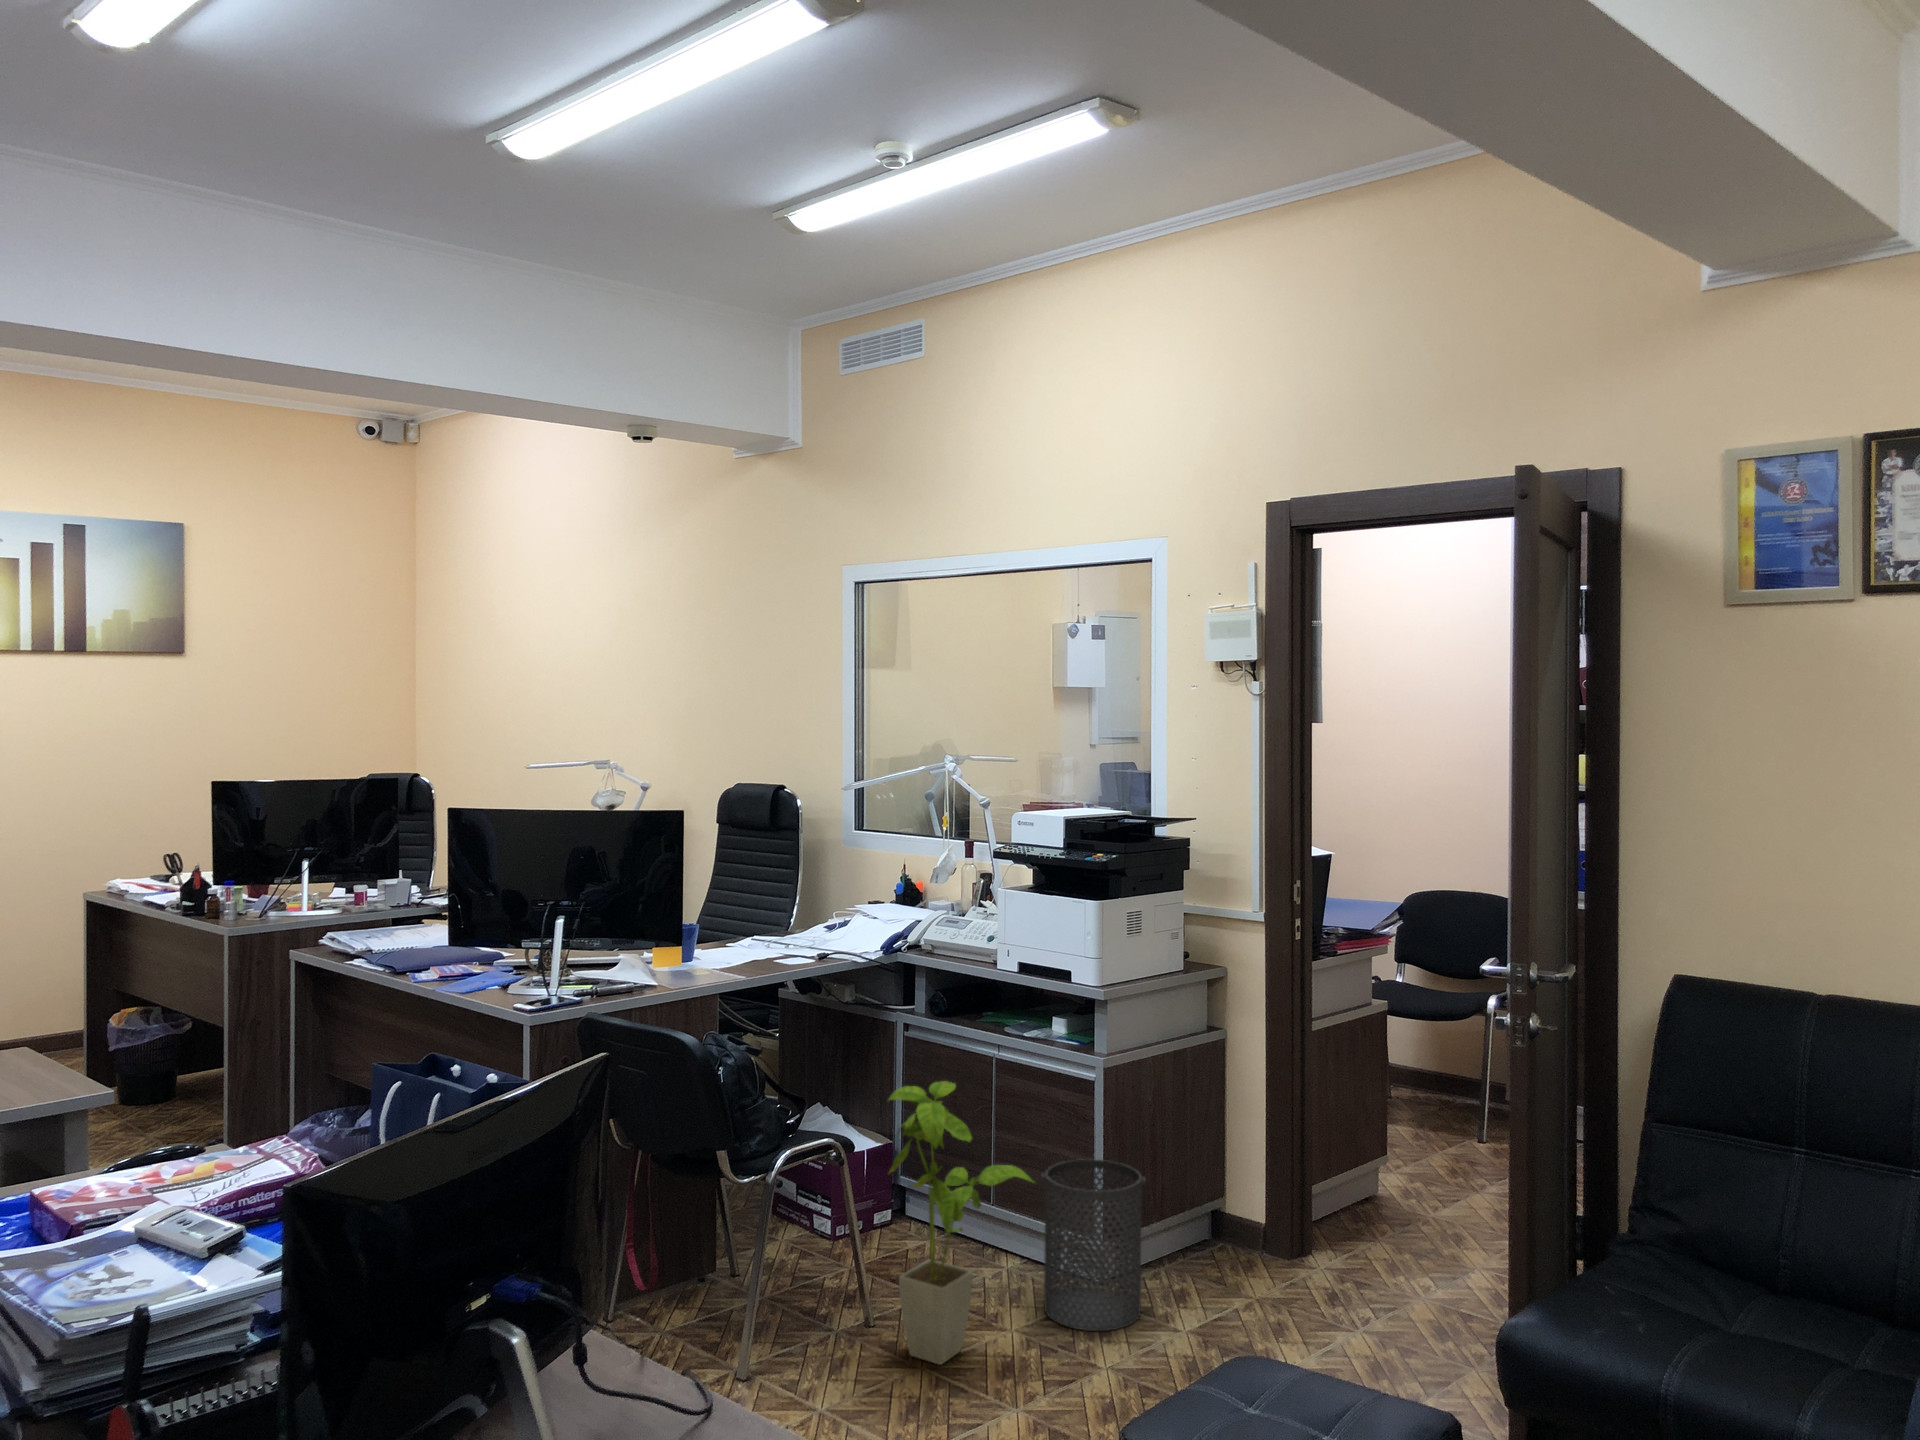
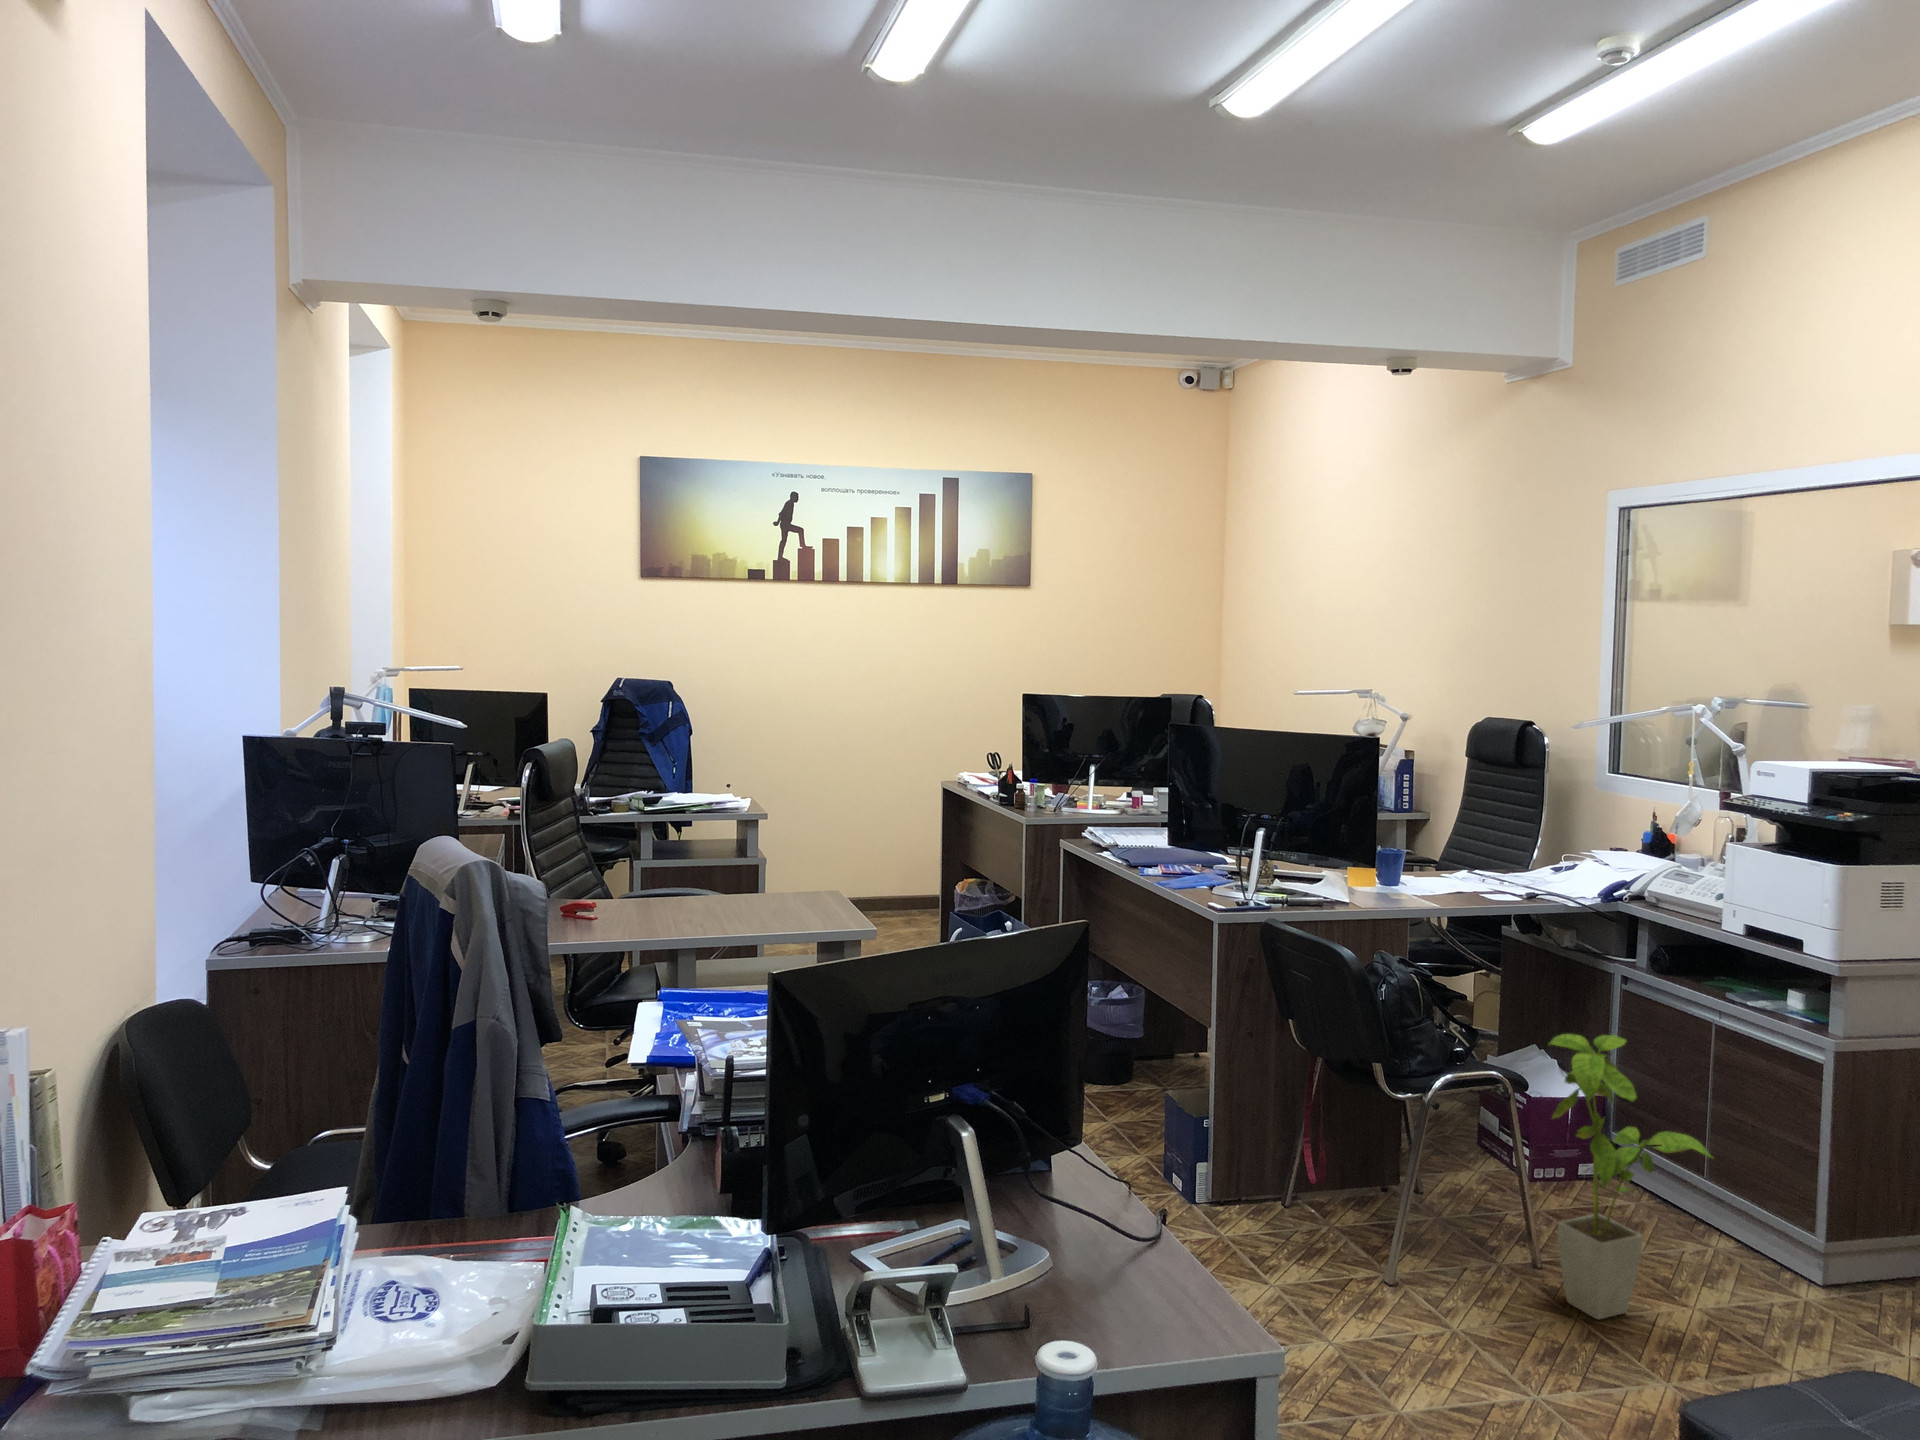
trash can: present [1041,1159,1146,1331] -> none [1740,1148,1878,1341]

